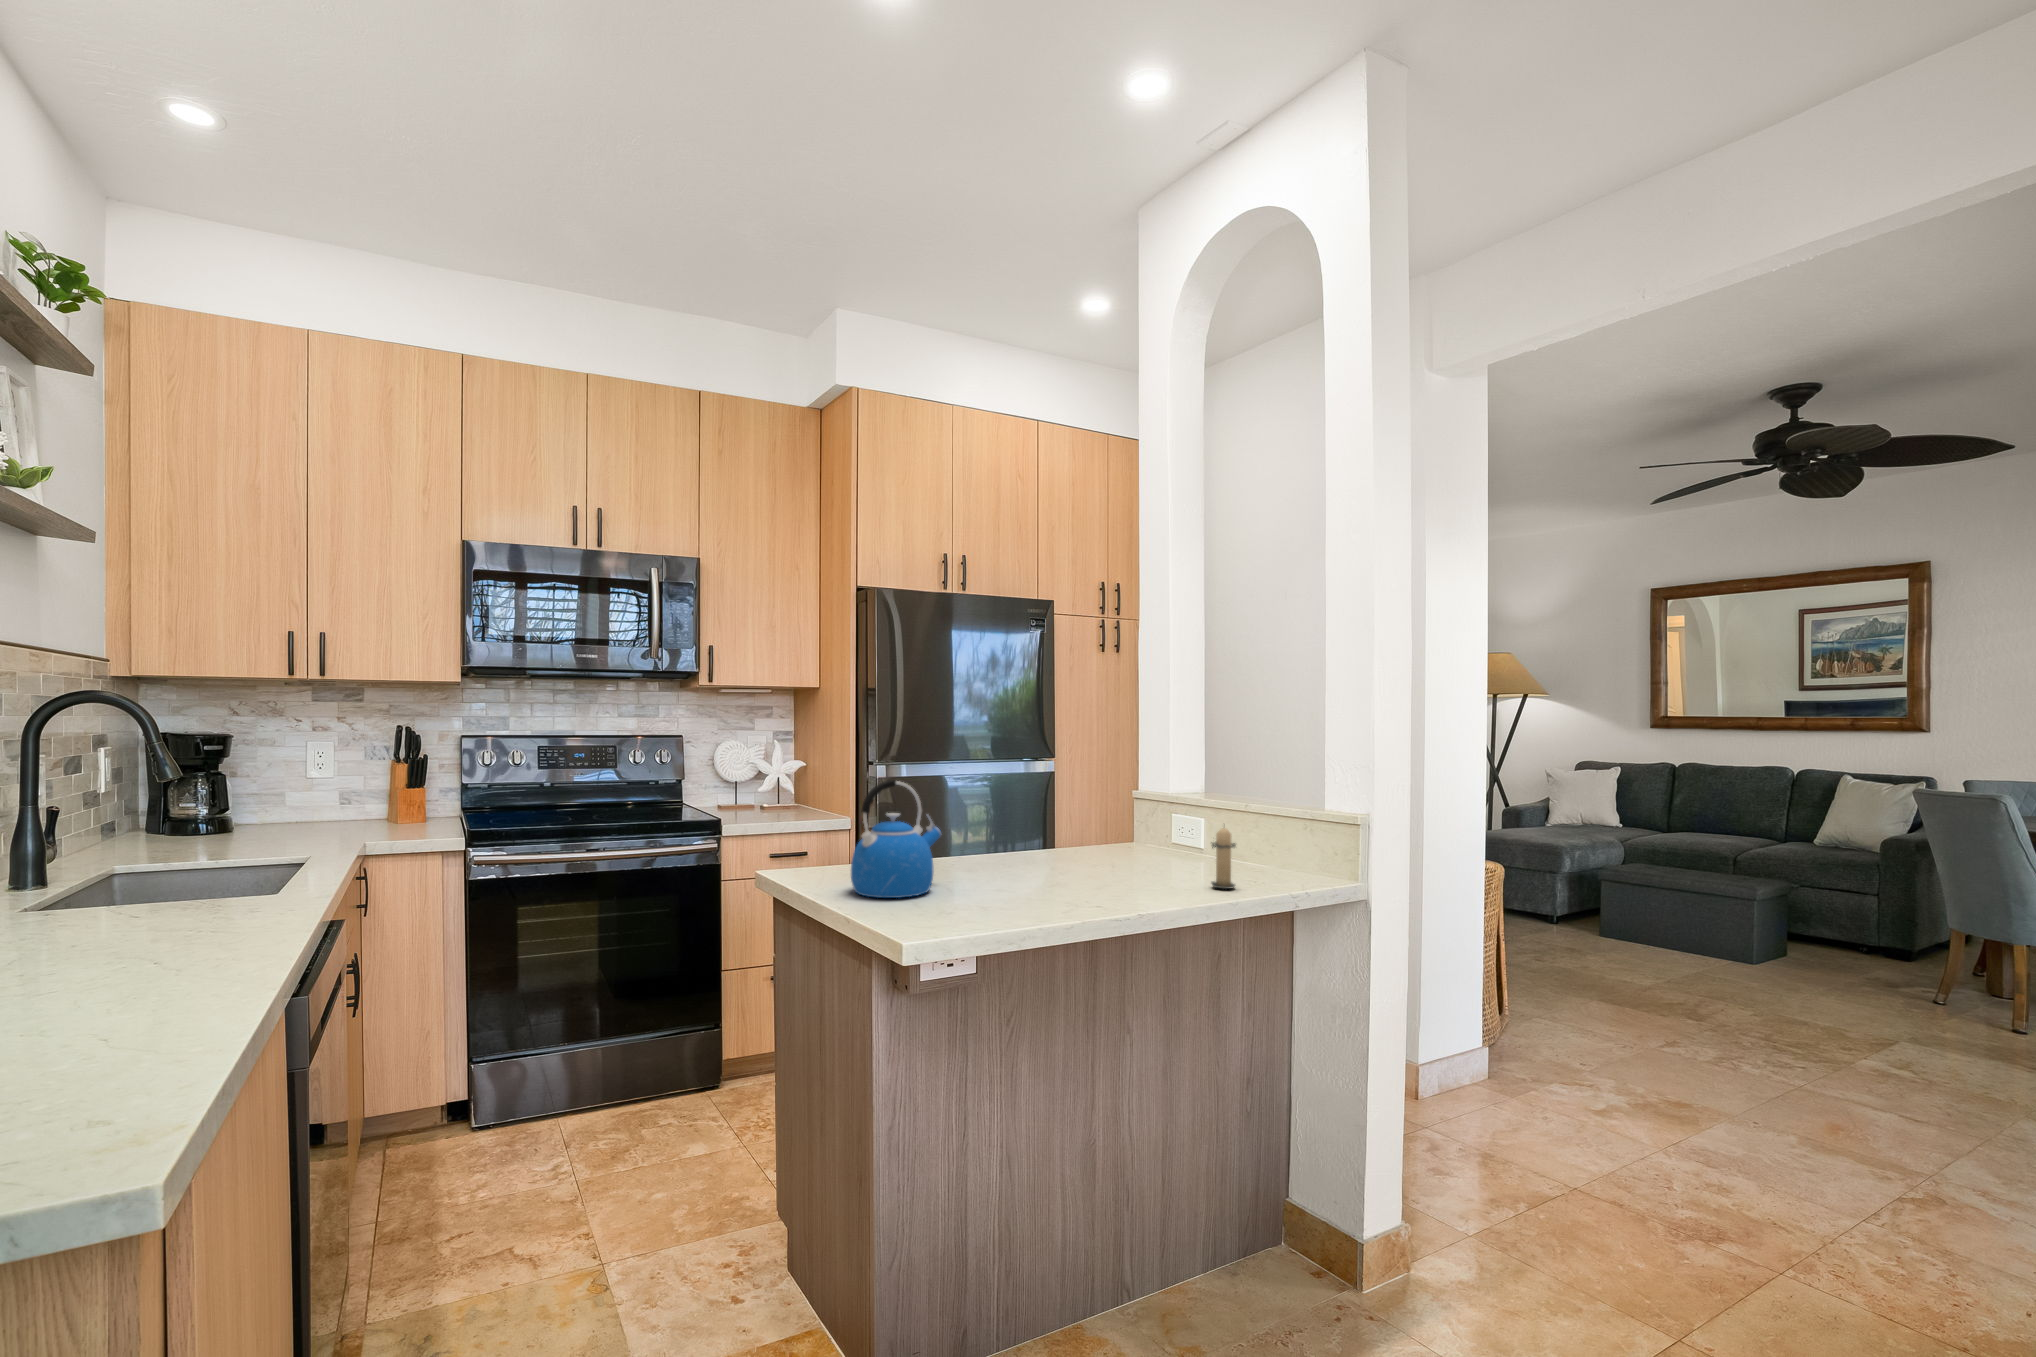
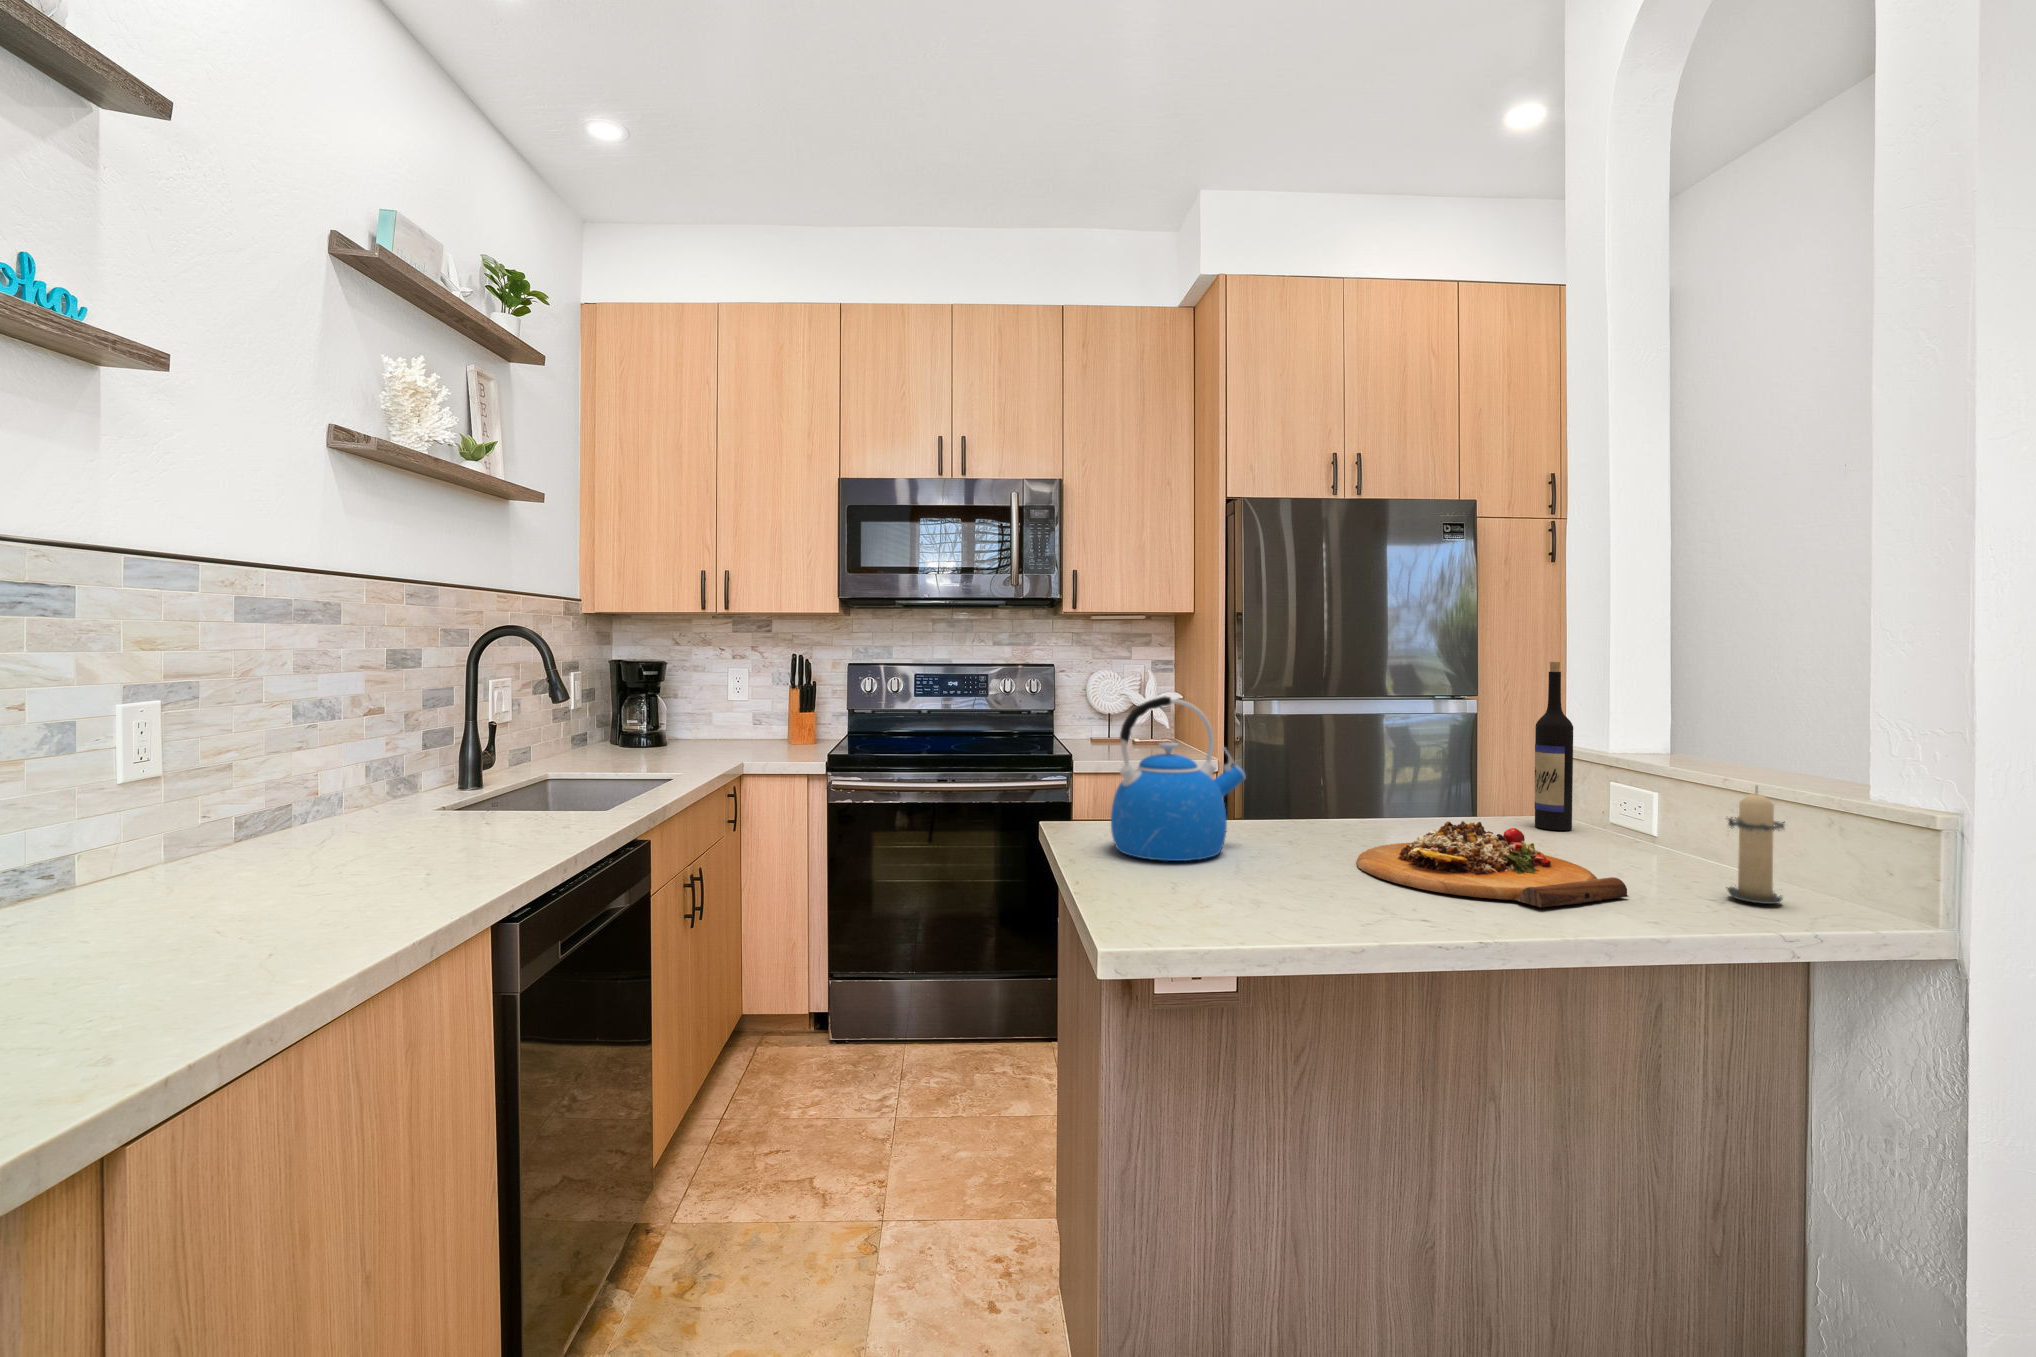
wine bottle: none [1106,746,1128,857] -> present [1535,662,1573,830]
cutting board: none [1016,855,1167,902] -> present [1356,821,1629,907]

